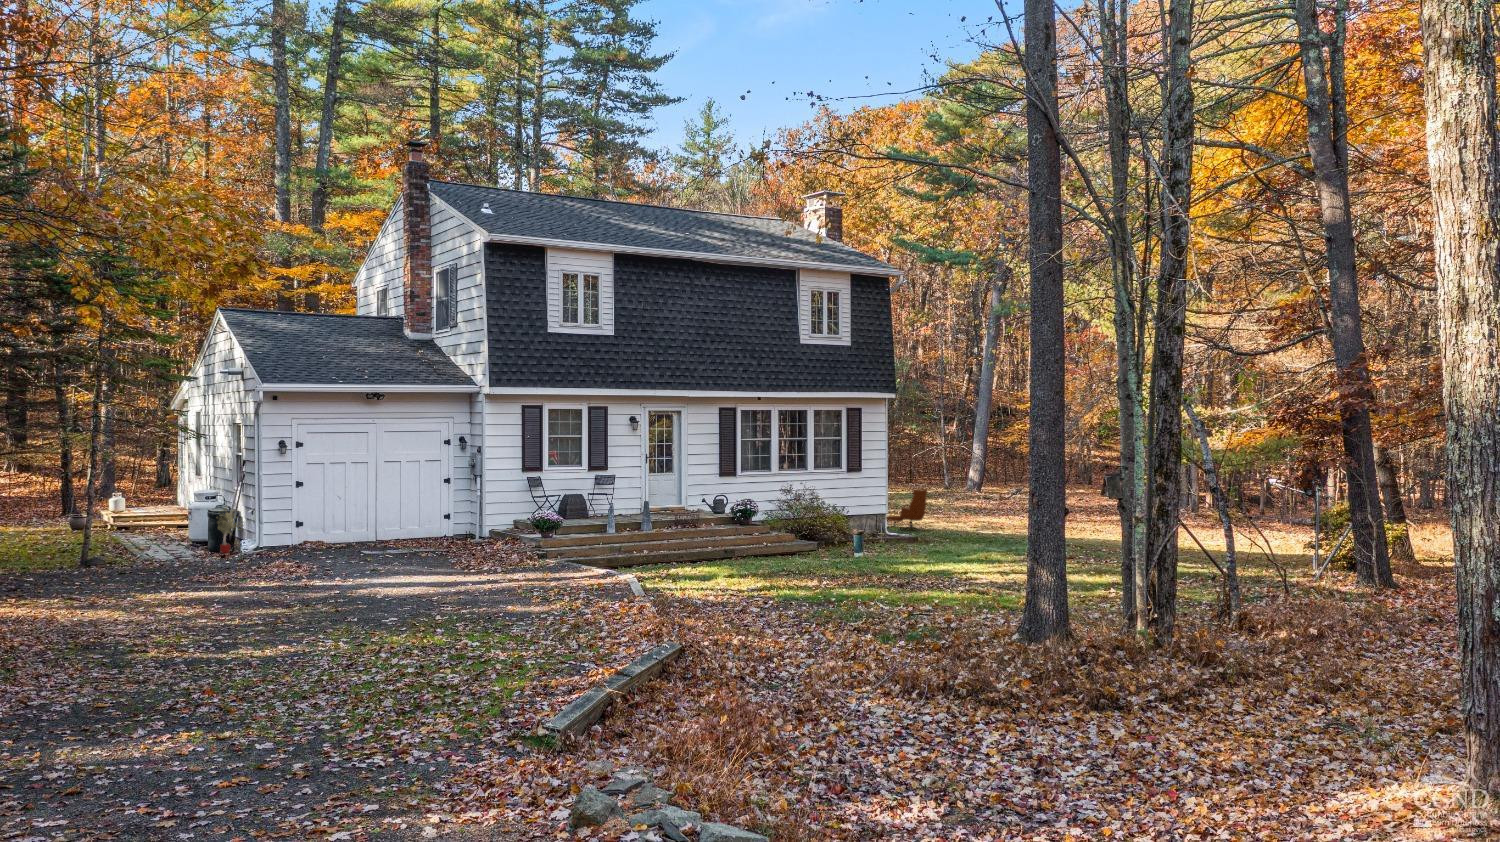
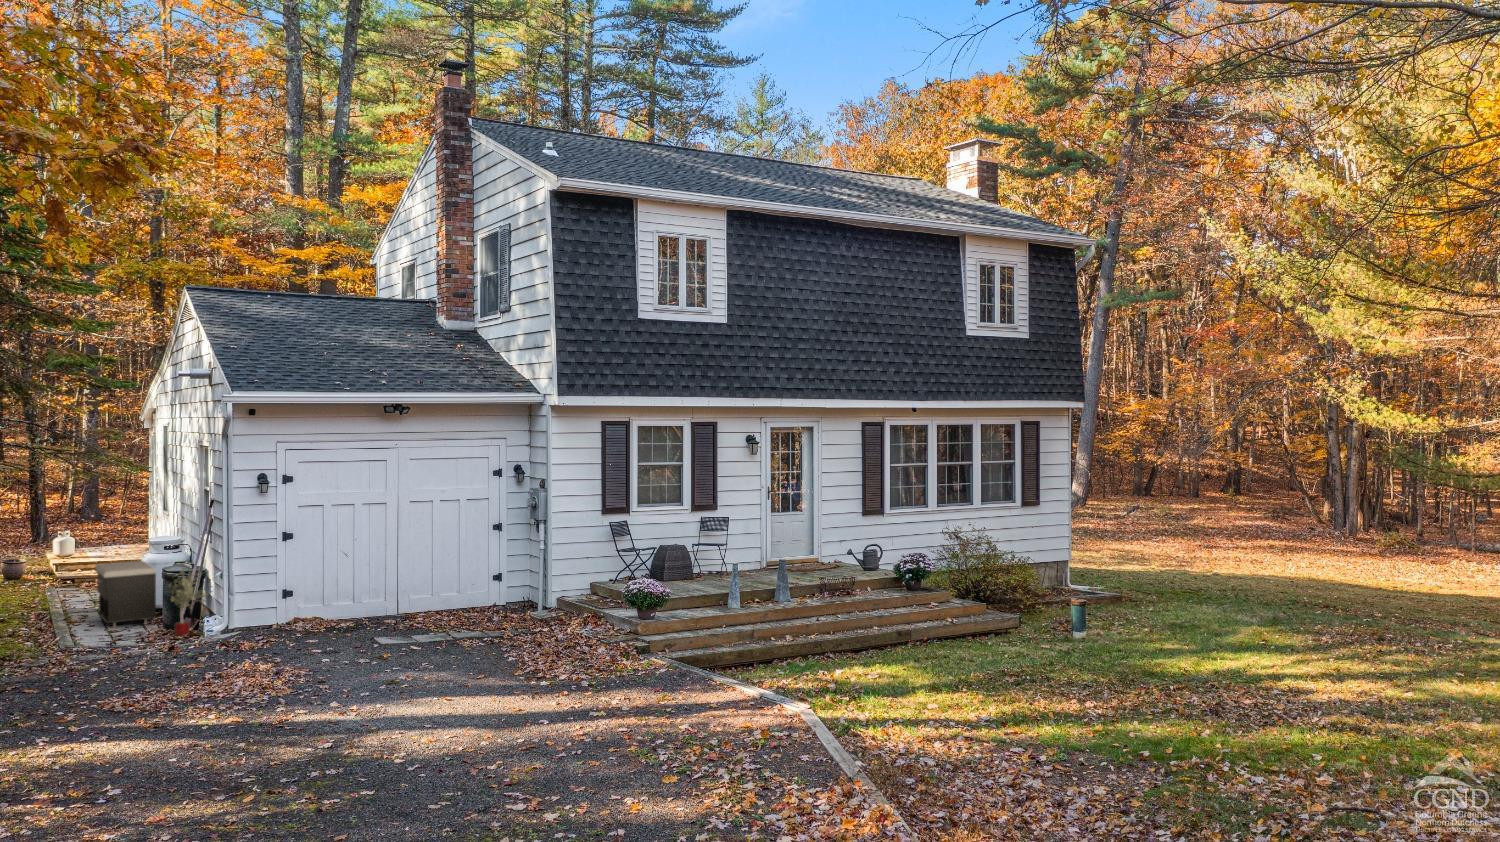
lounge chair: present [886,490,927,529] -> none [1073,533,1137,590]
storage bench: none [158,506,204,550] -> present [95,561,156,628]

